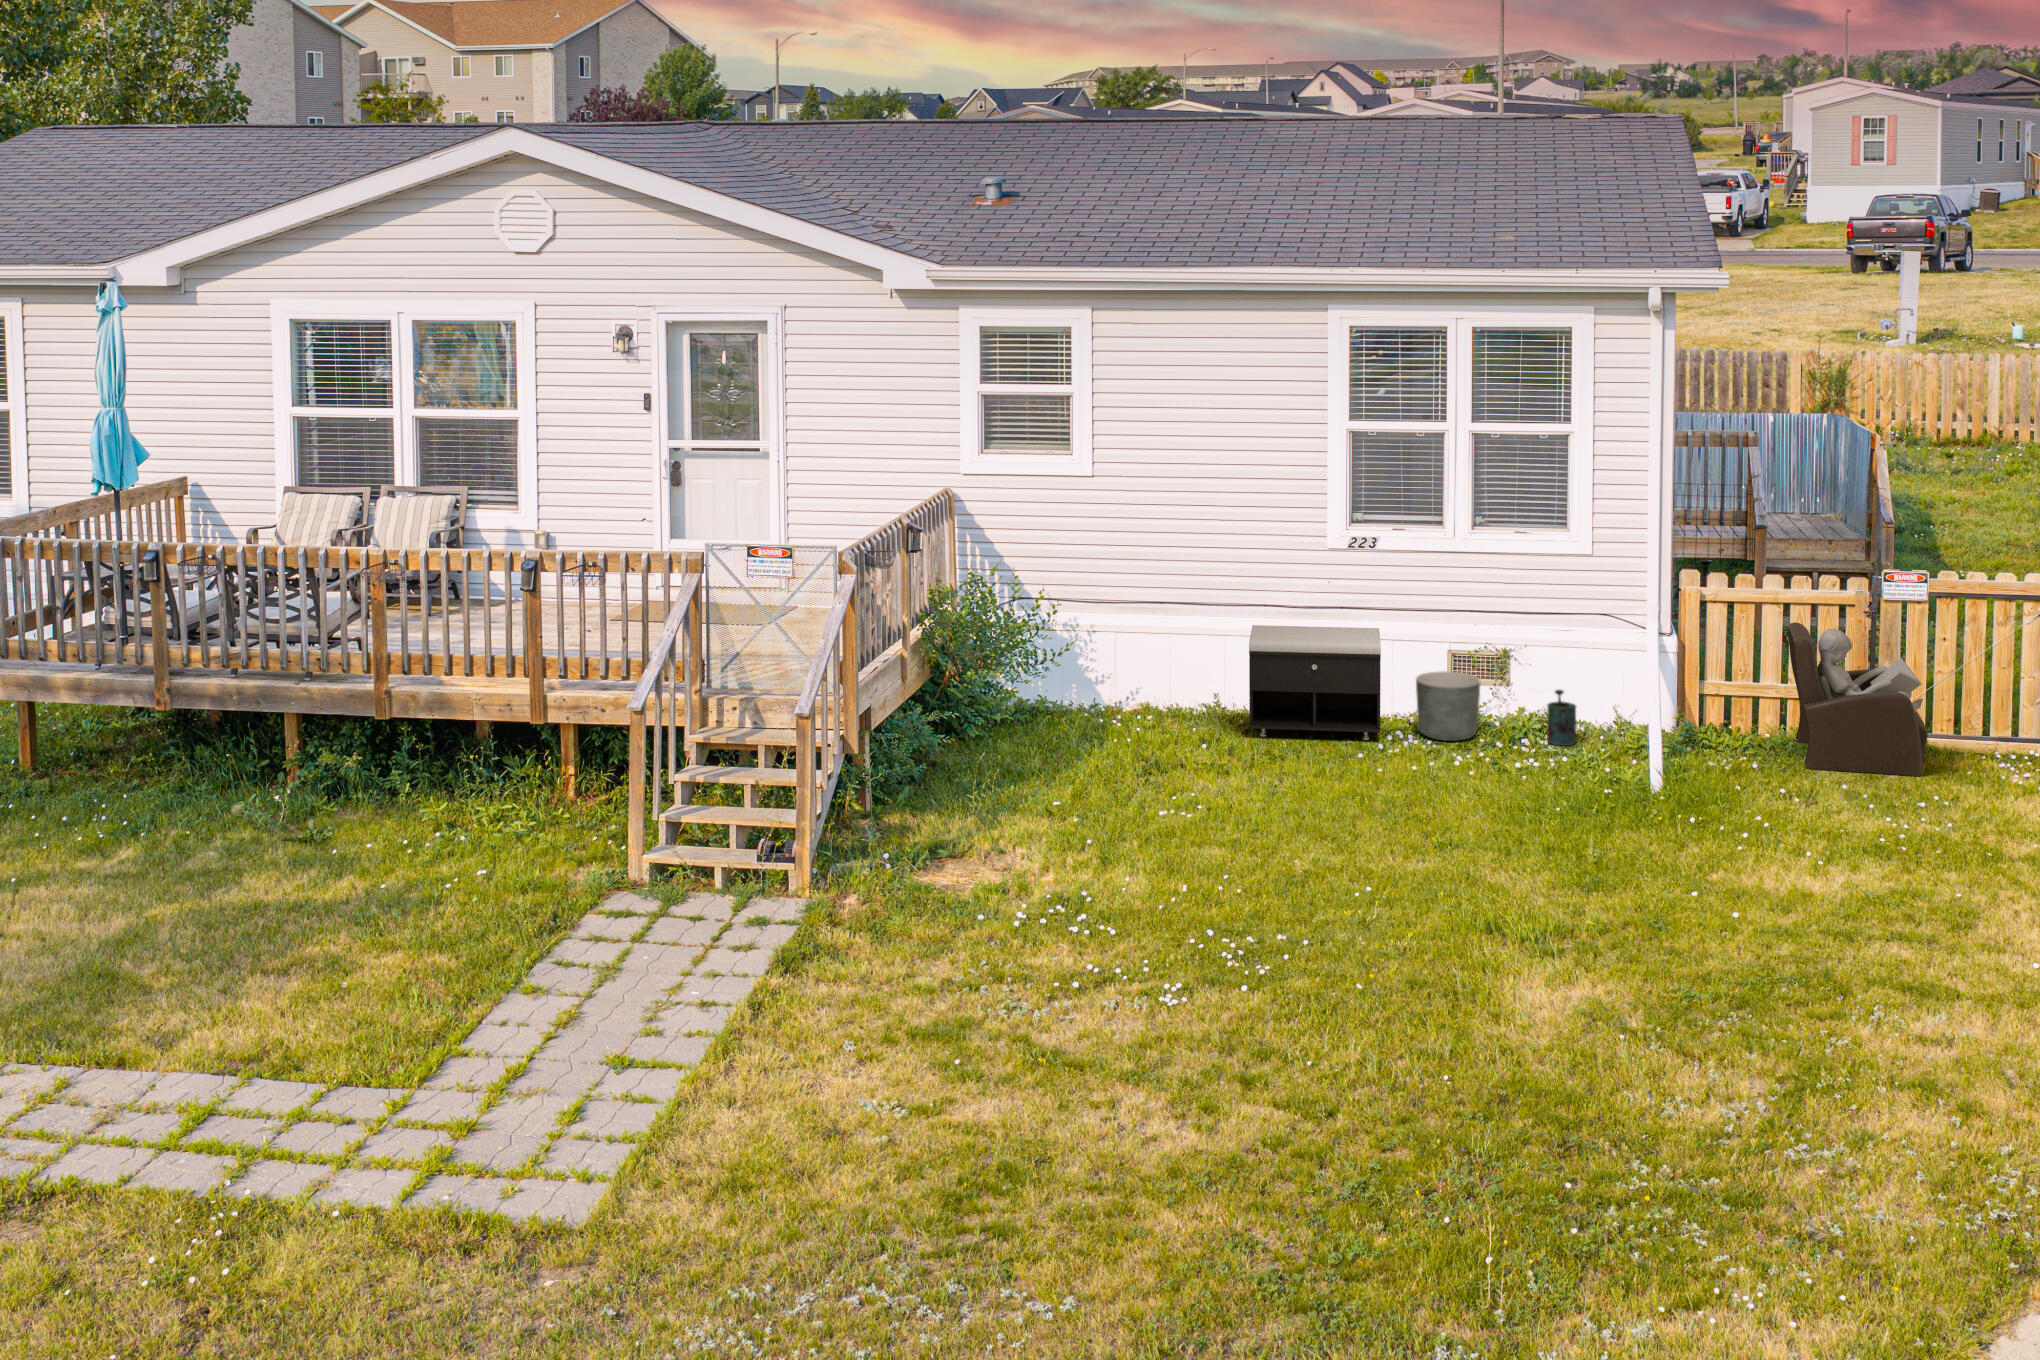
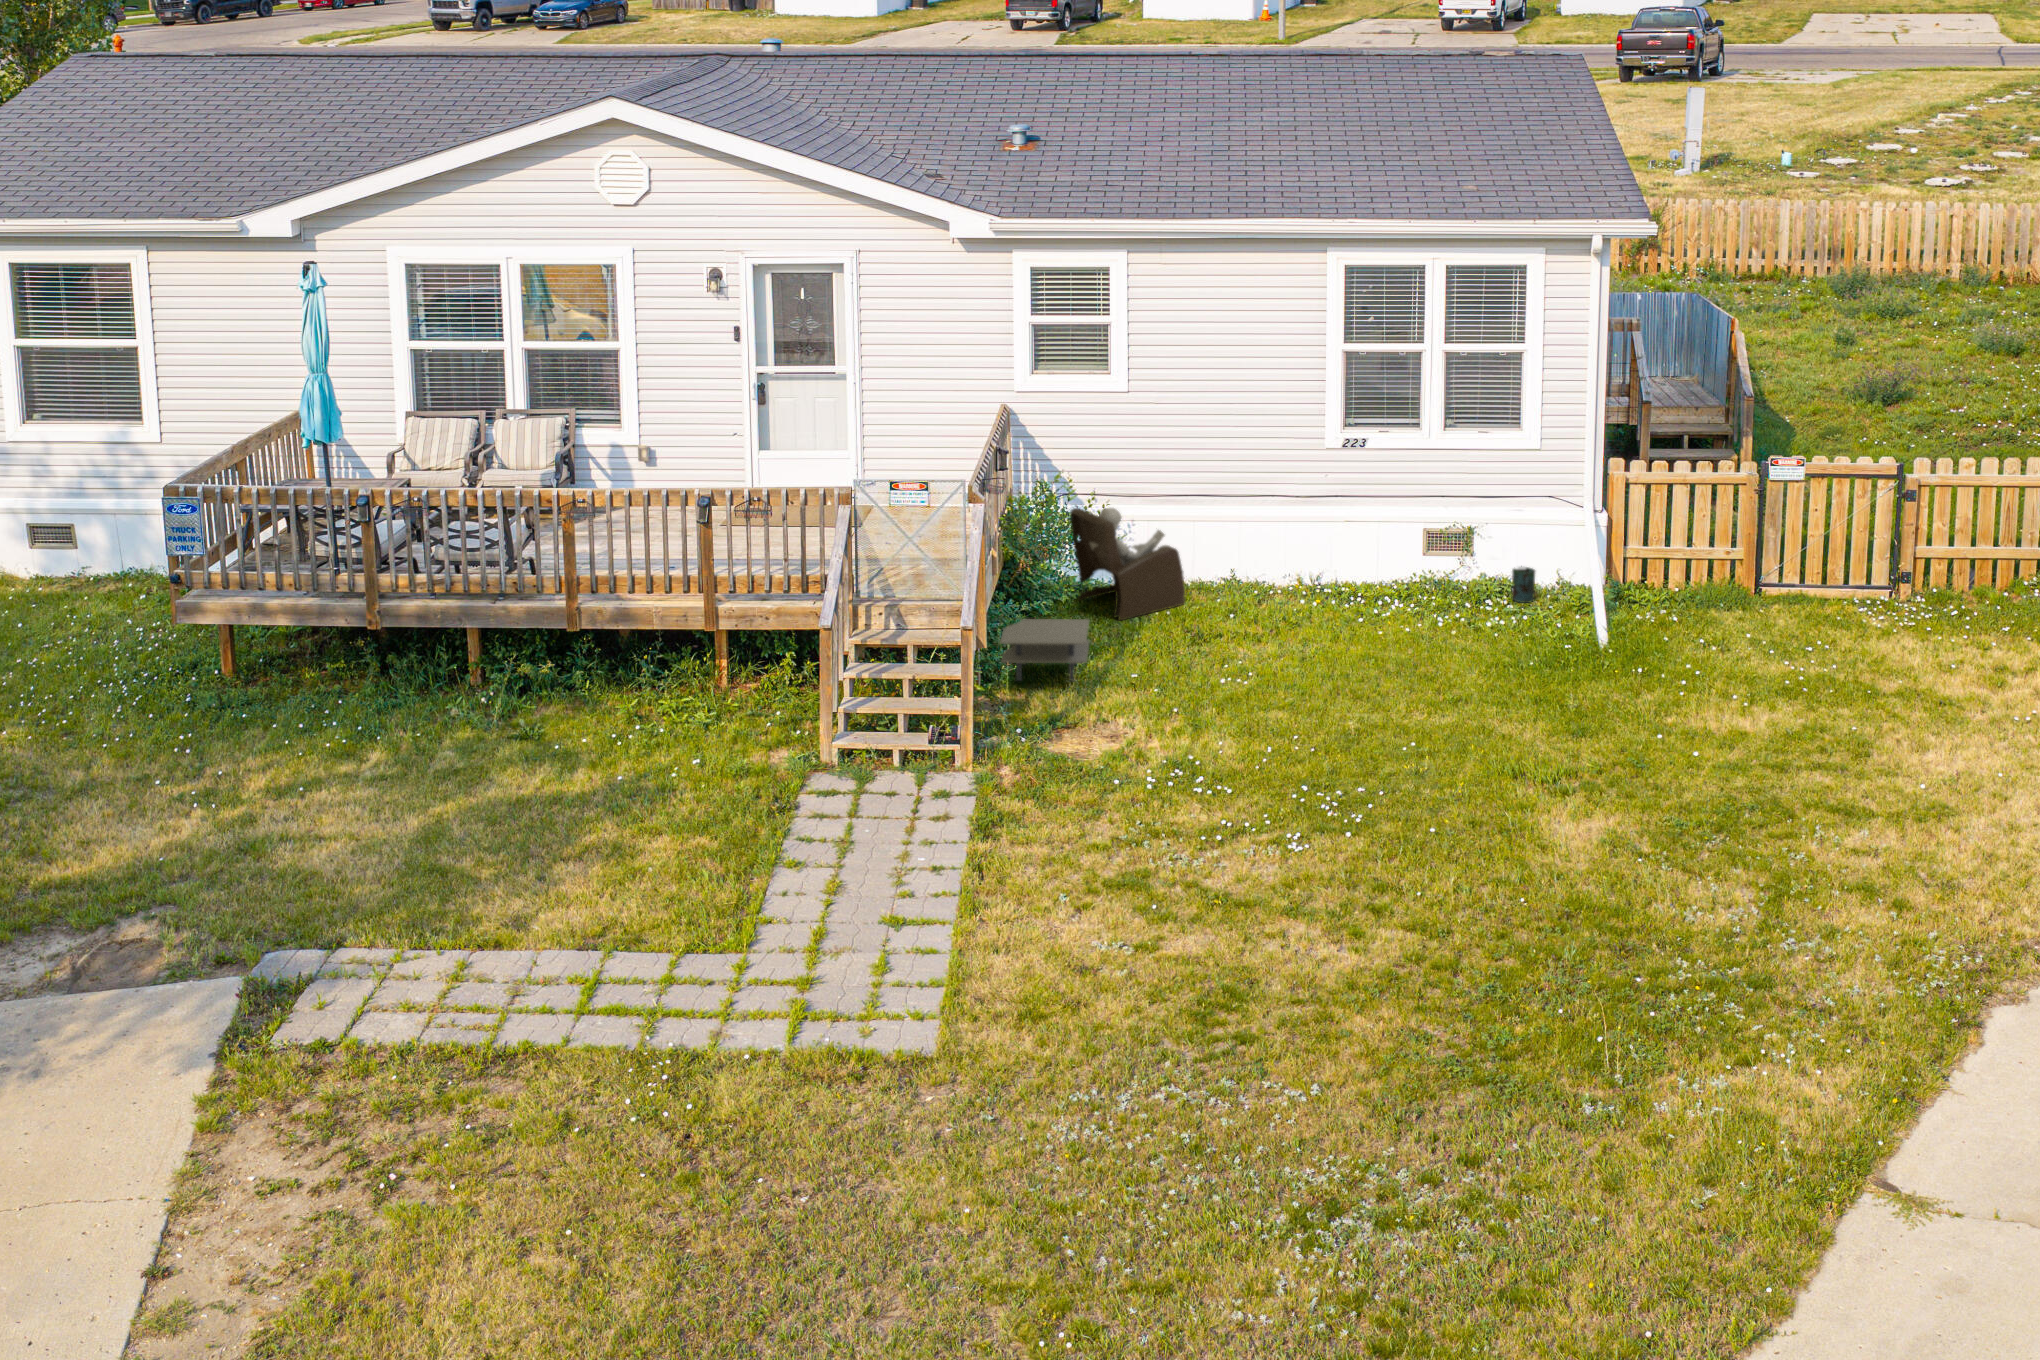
armchair: present [1788,622,1928,776] -> present [1070,508,1185,620]
storage bench: present [1249,625,1381,740] -> none [1270,511,1382,604]
planter: present [1416,671,1481,741] -> none [1407,544,1459,602]
side table: none [884,730,1002,806] -> present [1000,619,1089,681]

